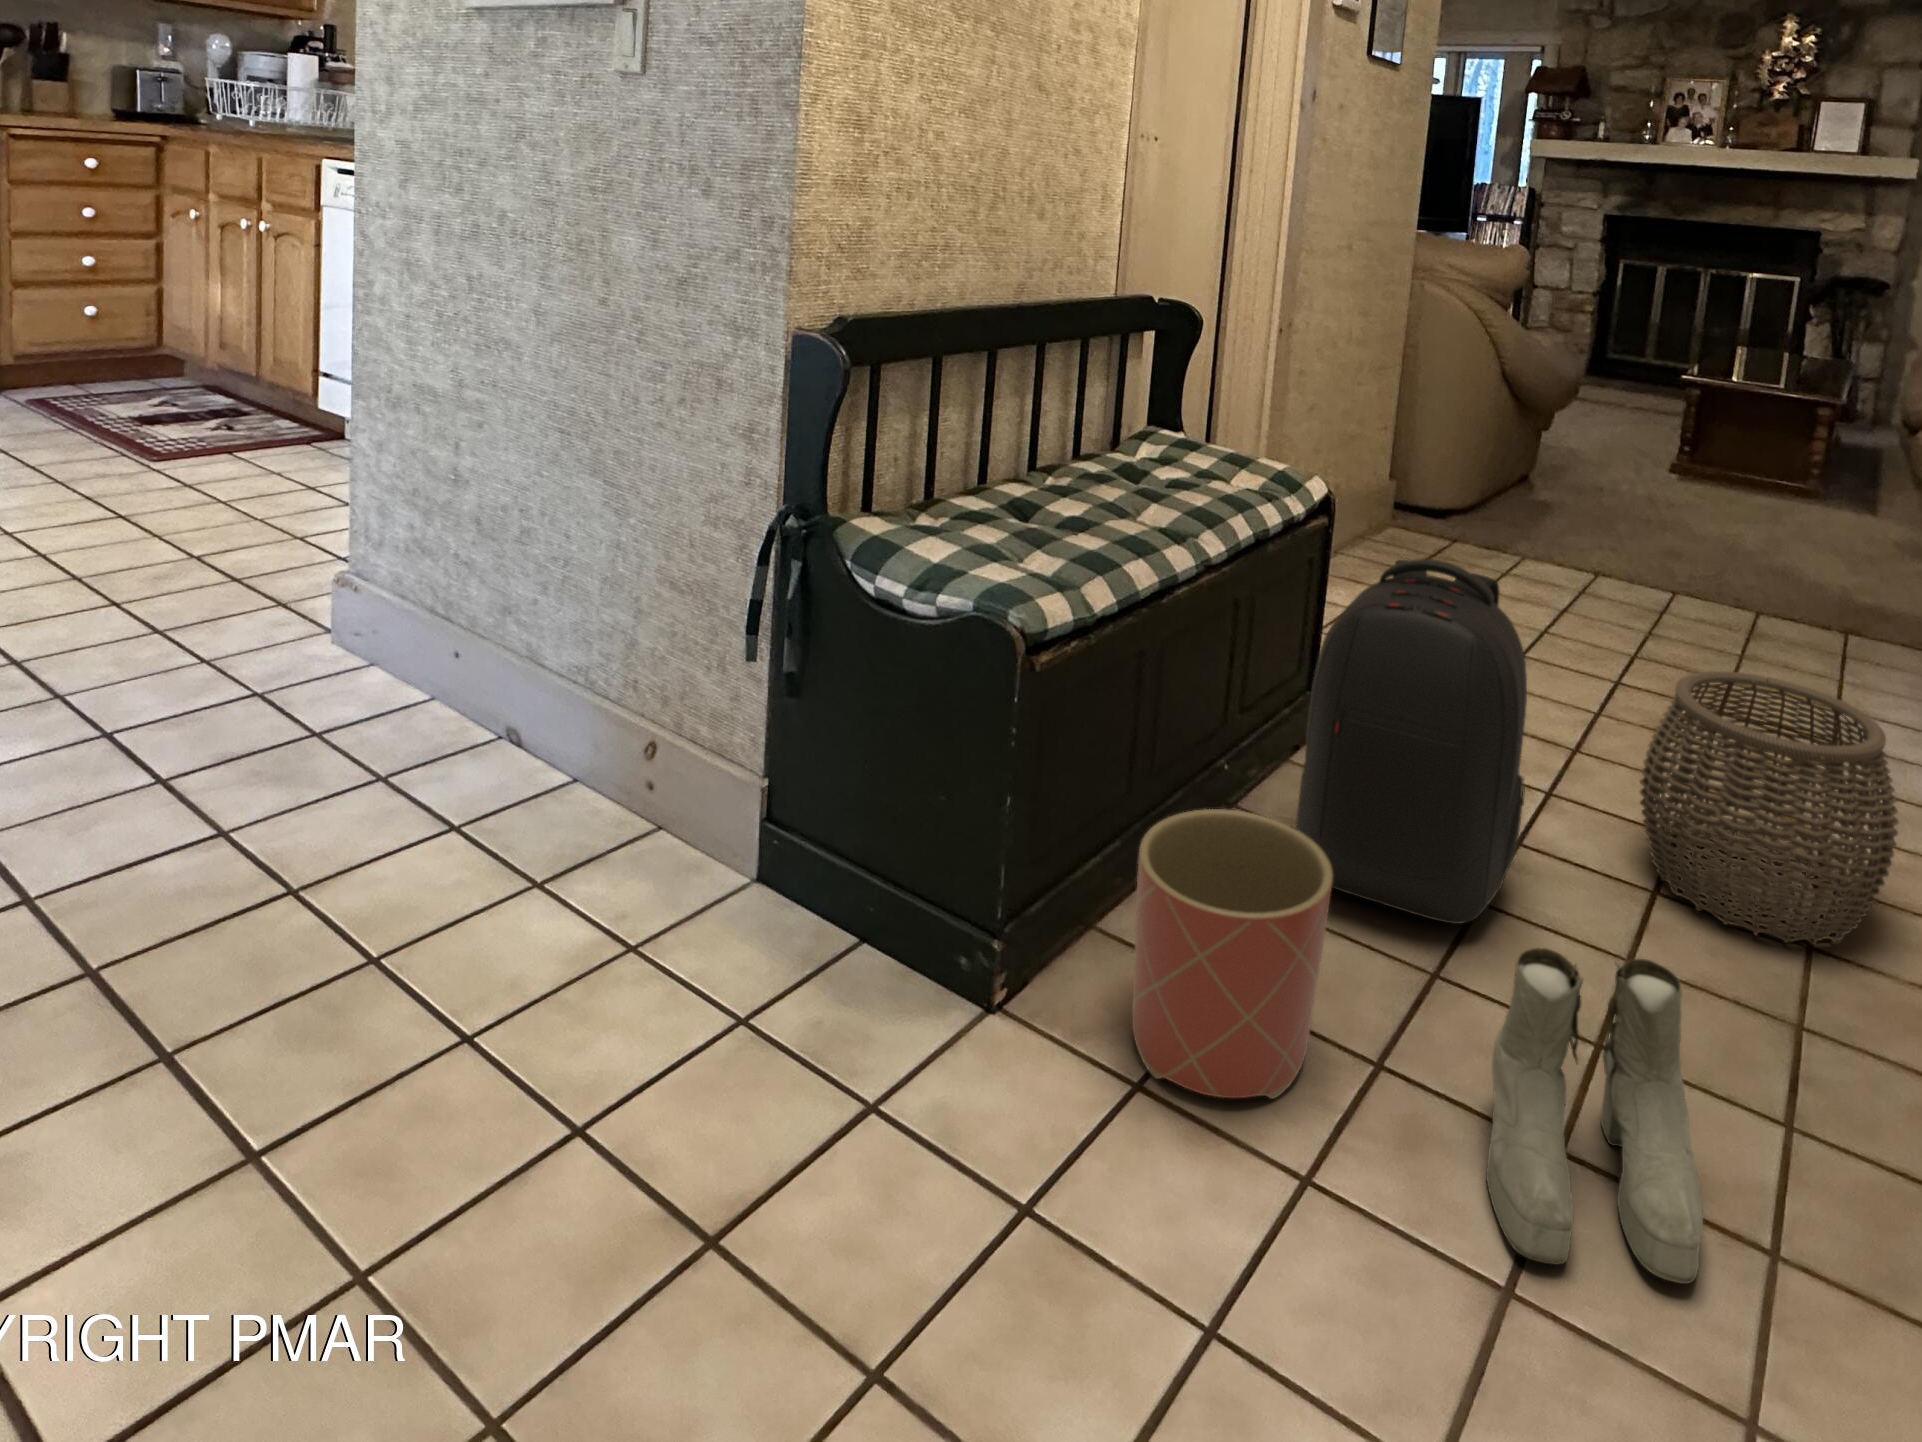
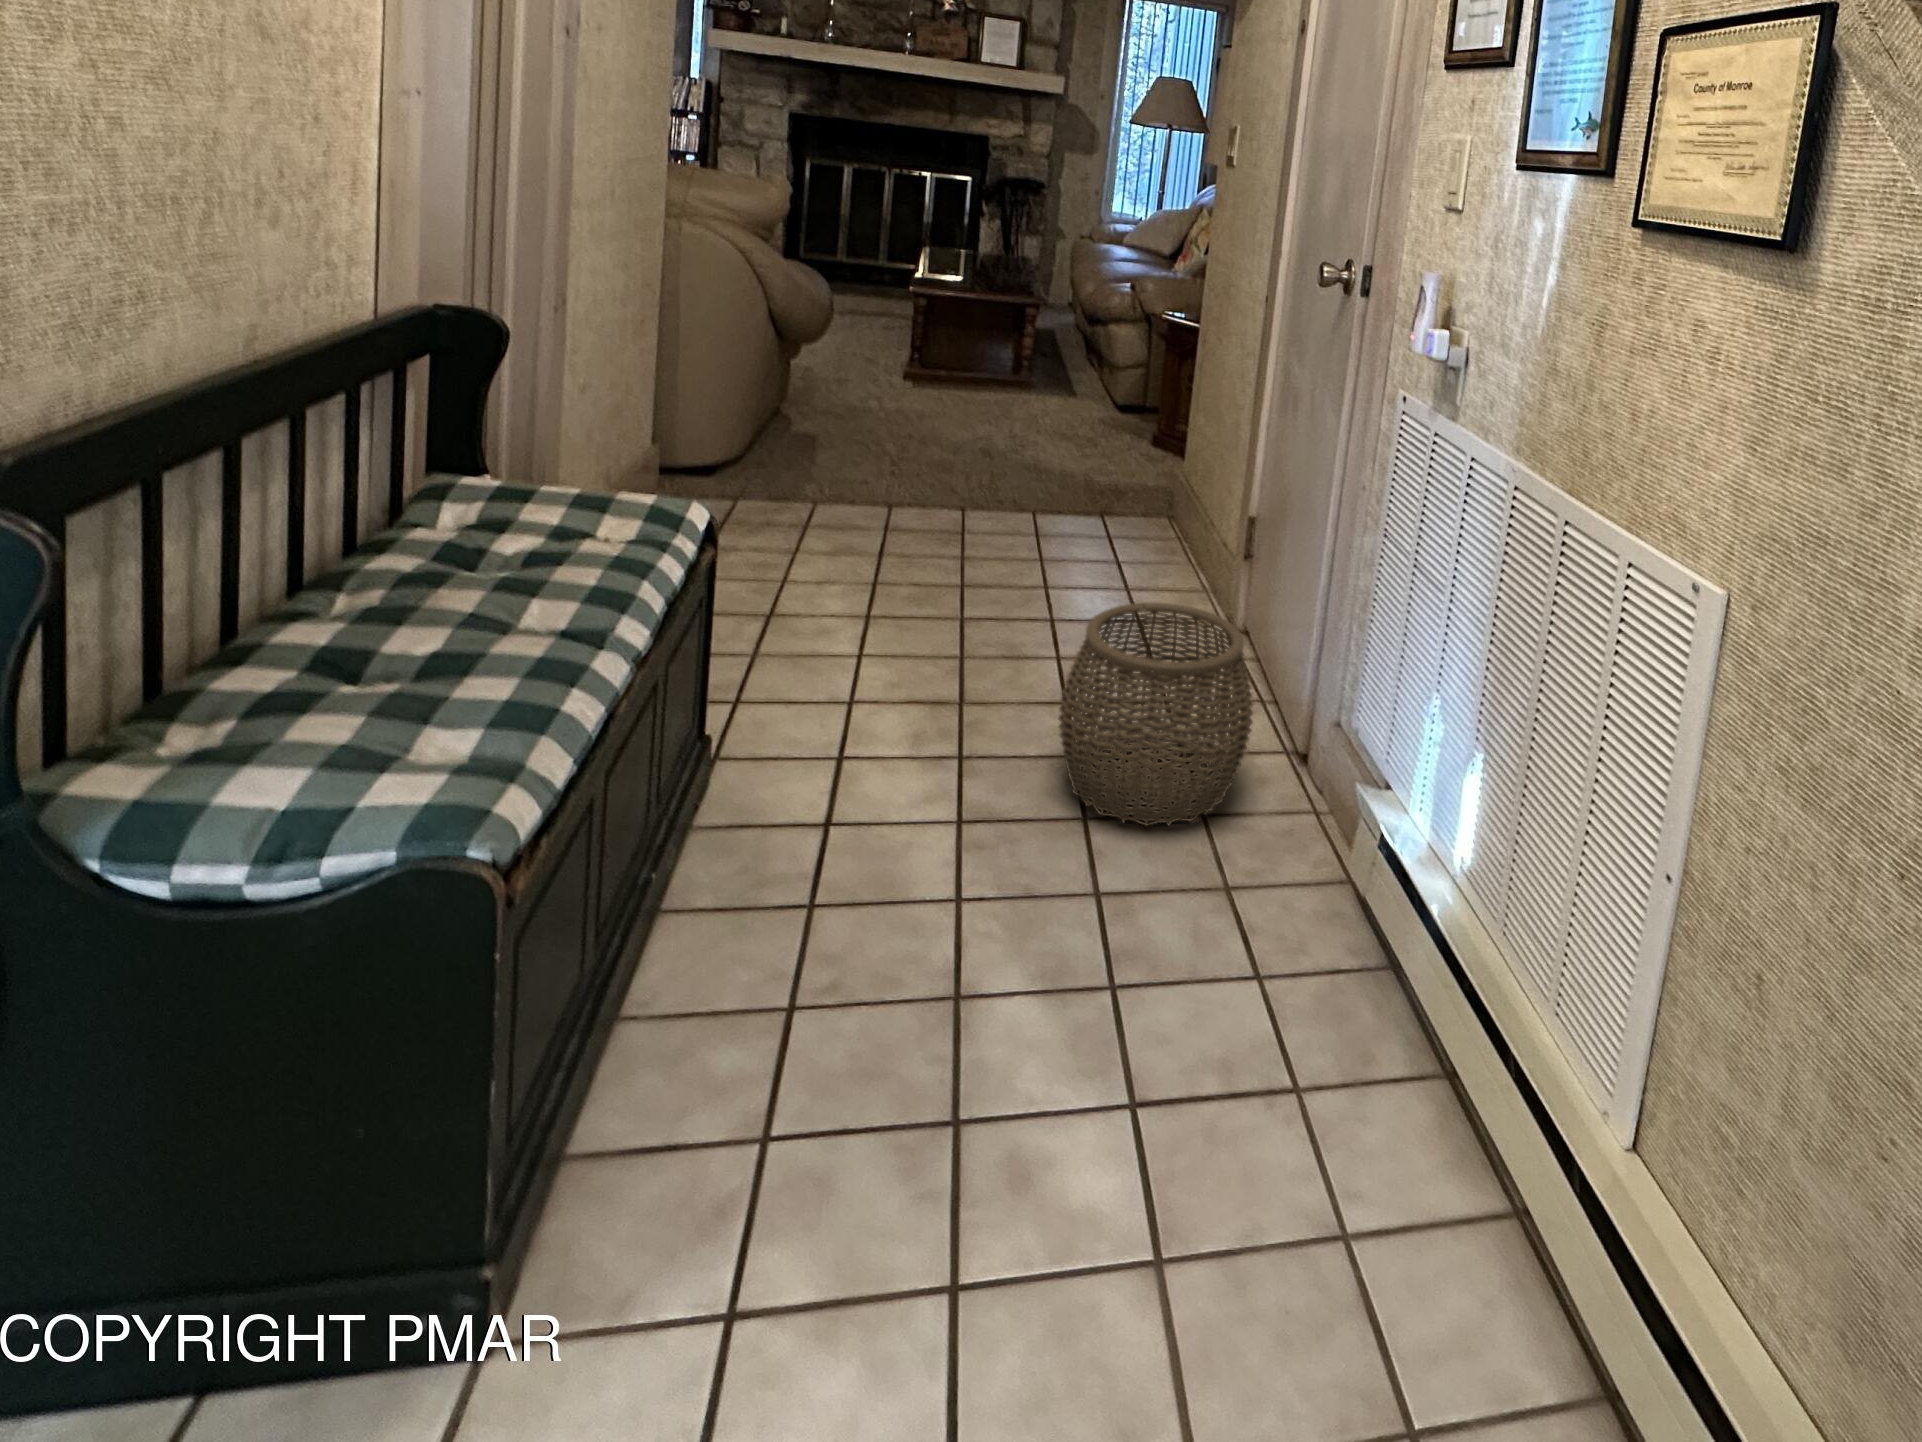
backpack: present [1296,559,1527,924] -> none [760,583,1001,960]
planter: present [1132,809,1333,1099] -> none [682,936,920,1295]
boots: present [1486,948,1703,1284] -> none [1067,911,1270,1225]

